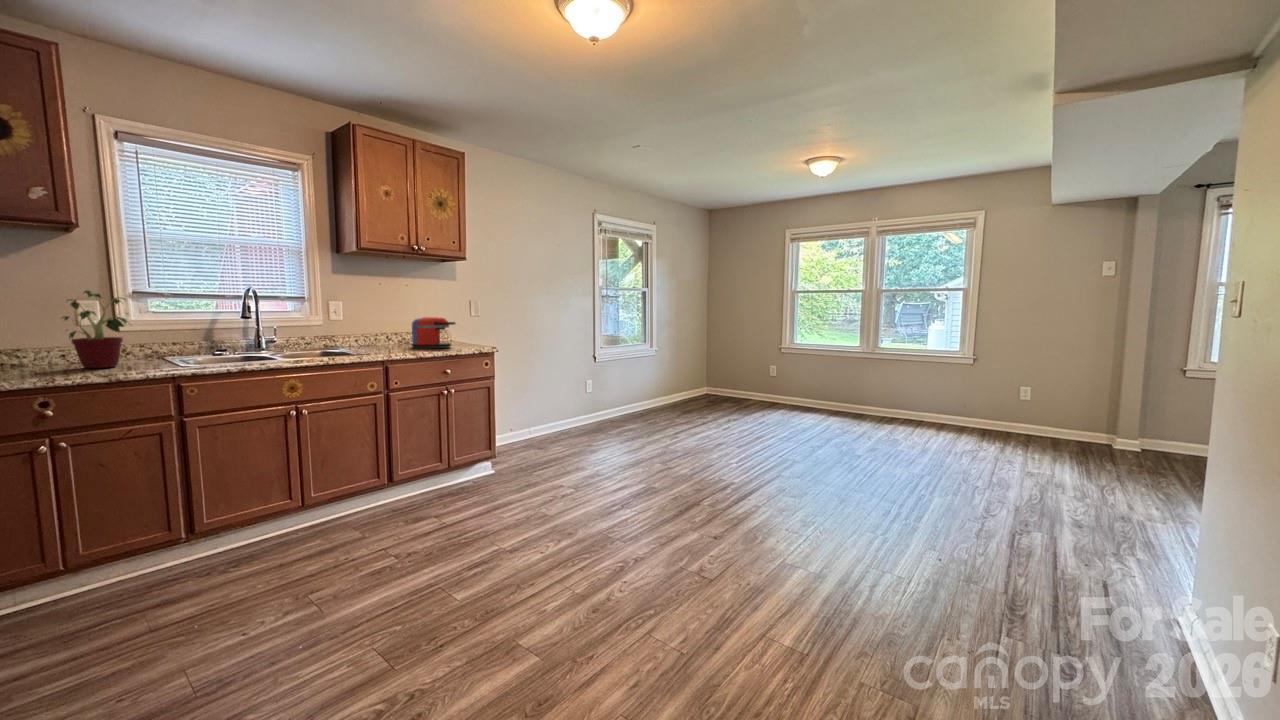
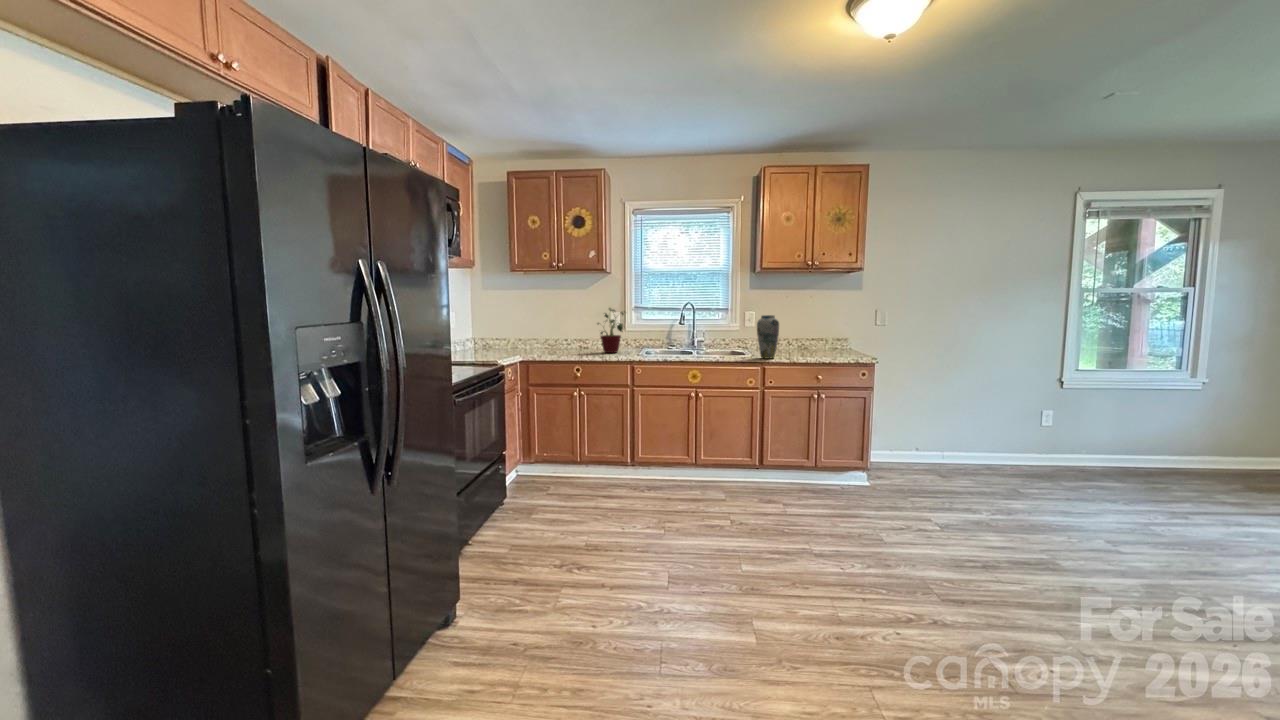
vase: none [370,305,399,356] -> present [757,315,779,358]
coffee maker: present [411,317,455,348] -> none [802,326,842,355]

